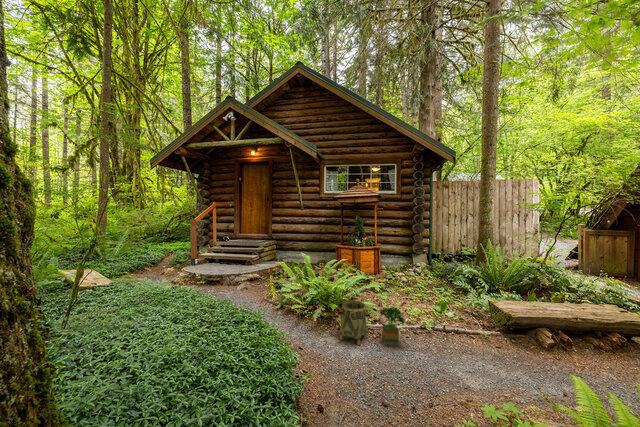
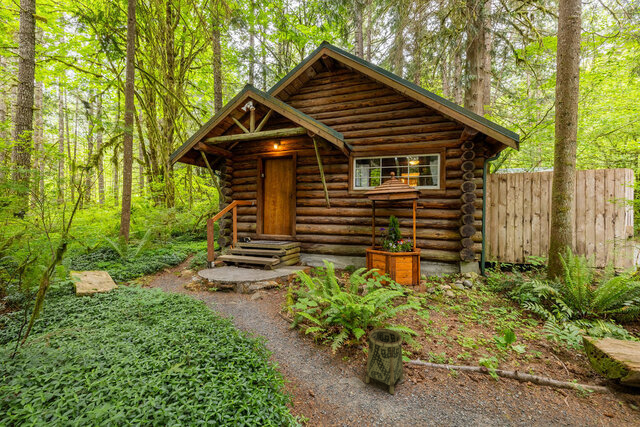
potted tree: present [380,307,405,346] -> none [421,342,460,400]

